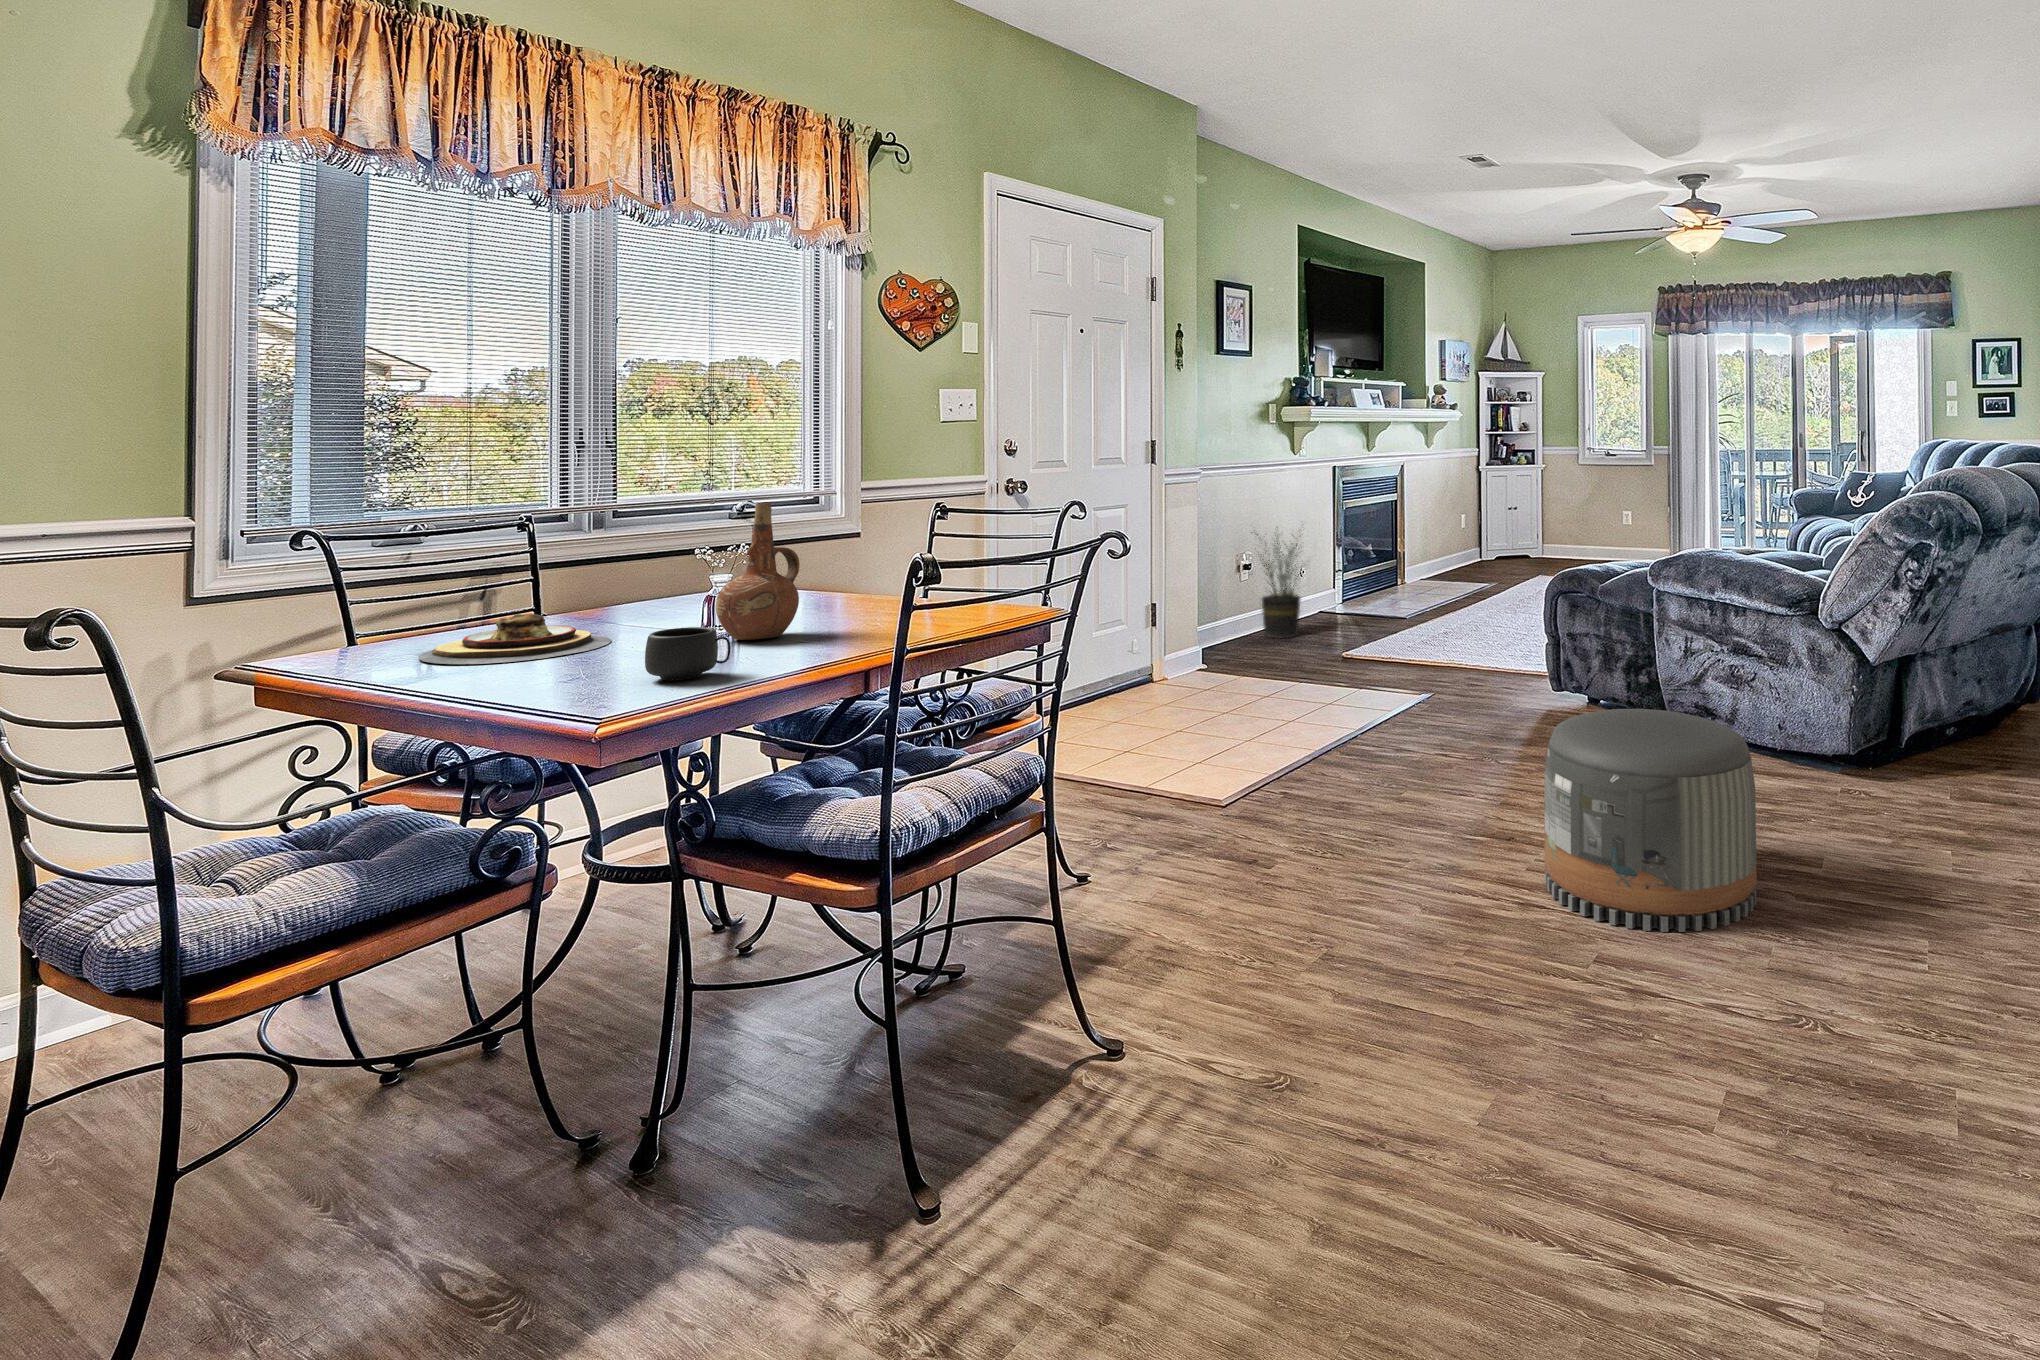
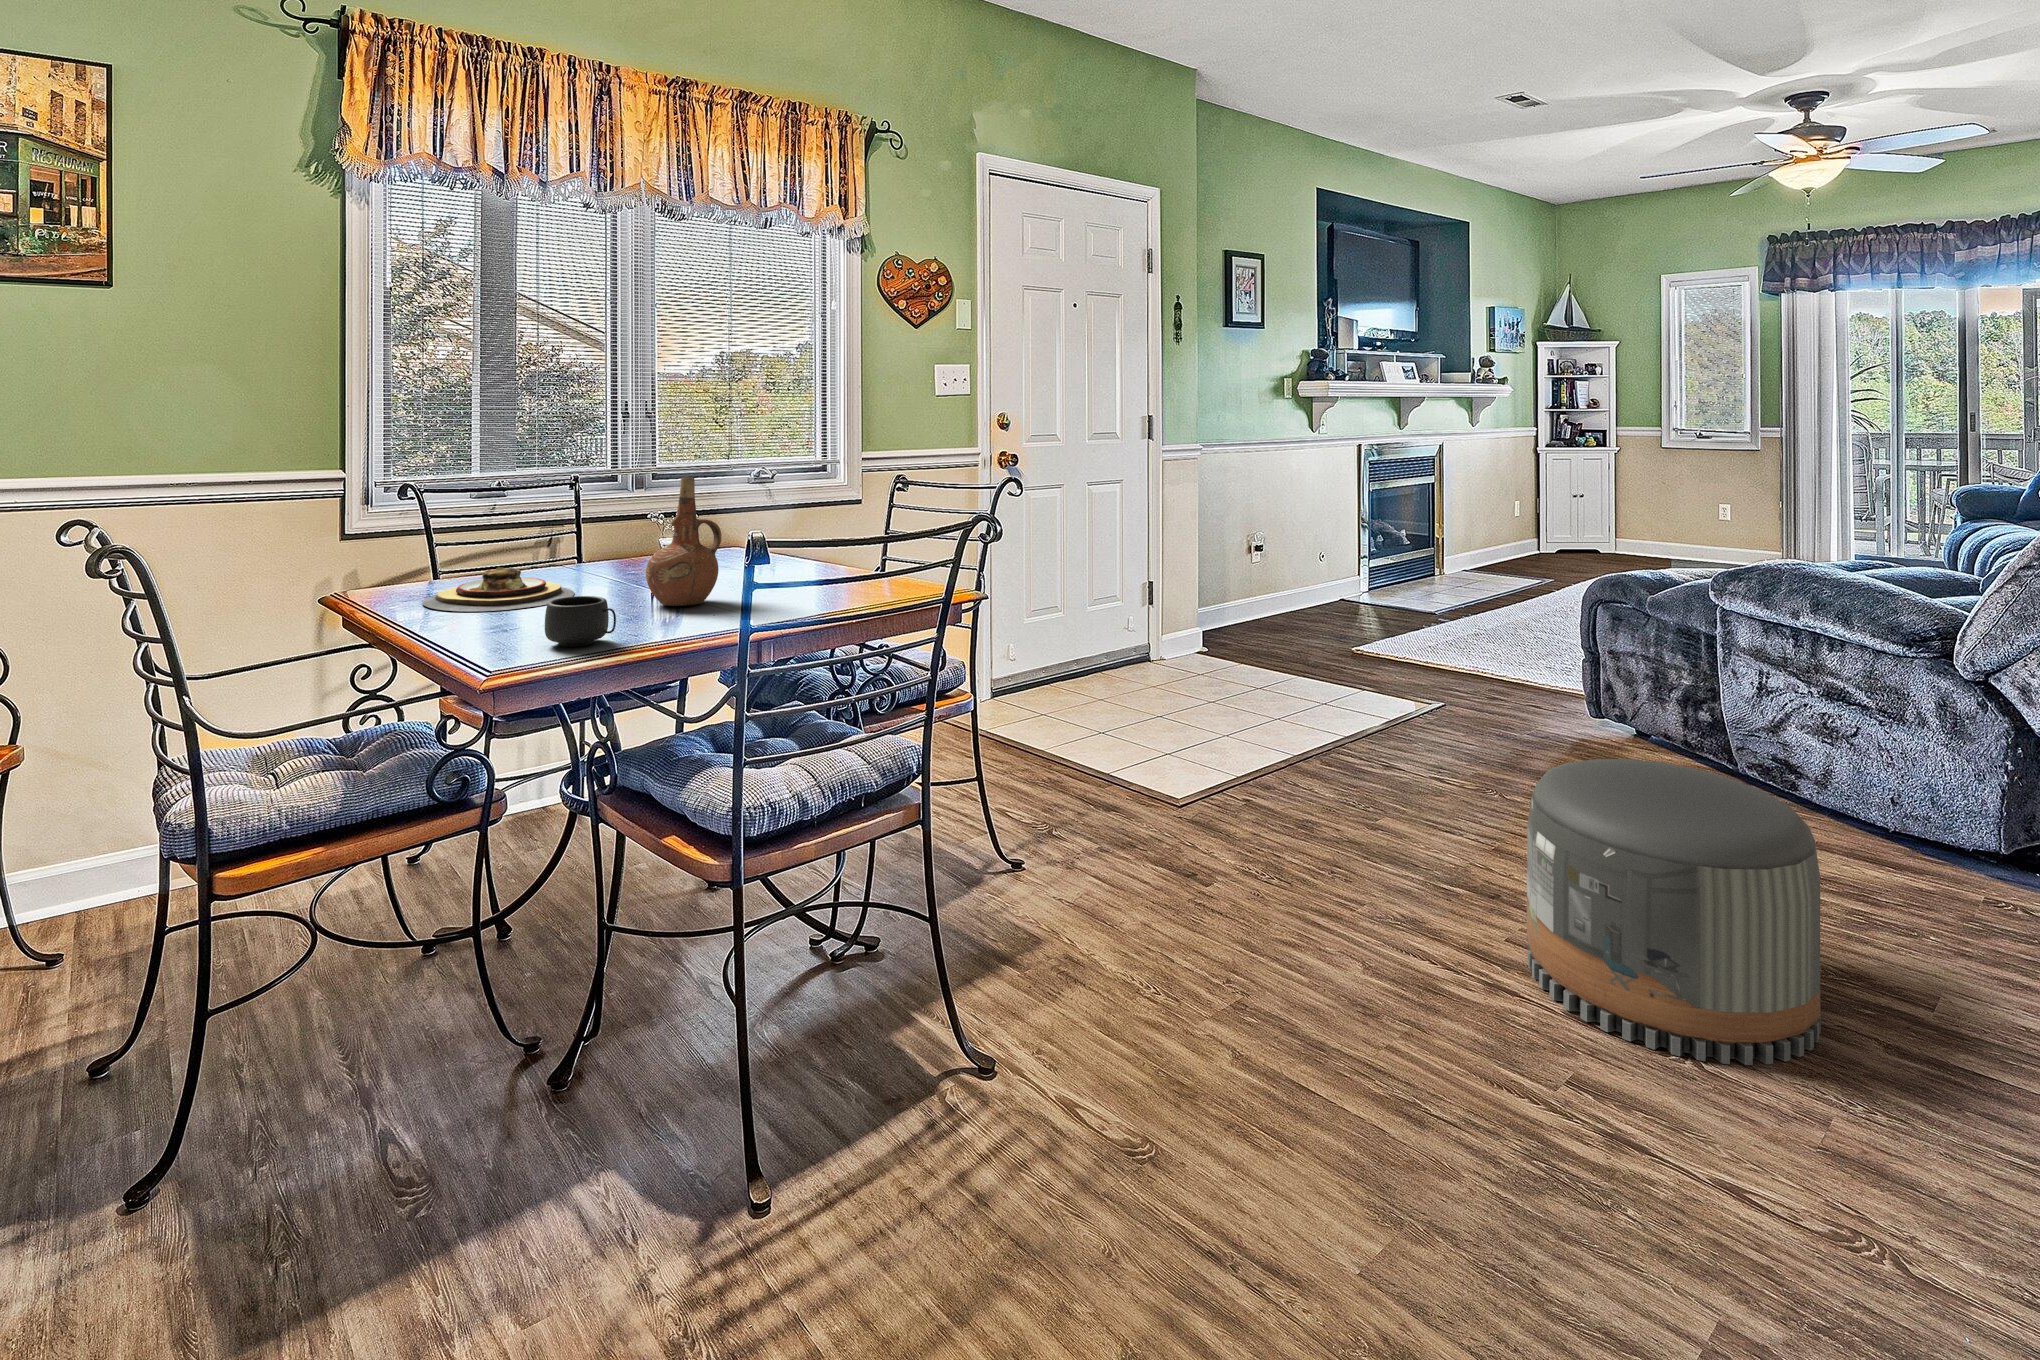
potted plant: present [1251,530,1302,638] -> none [1266,497,1337,616]

